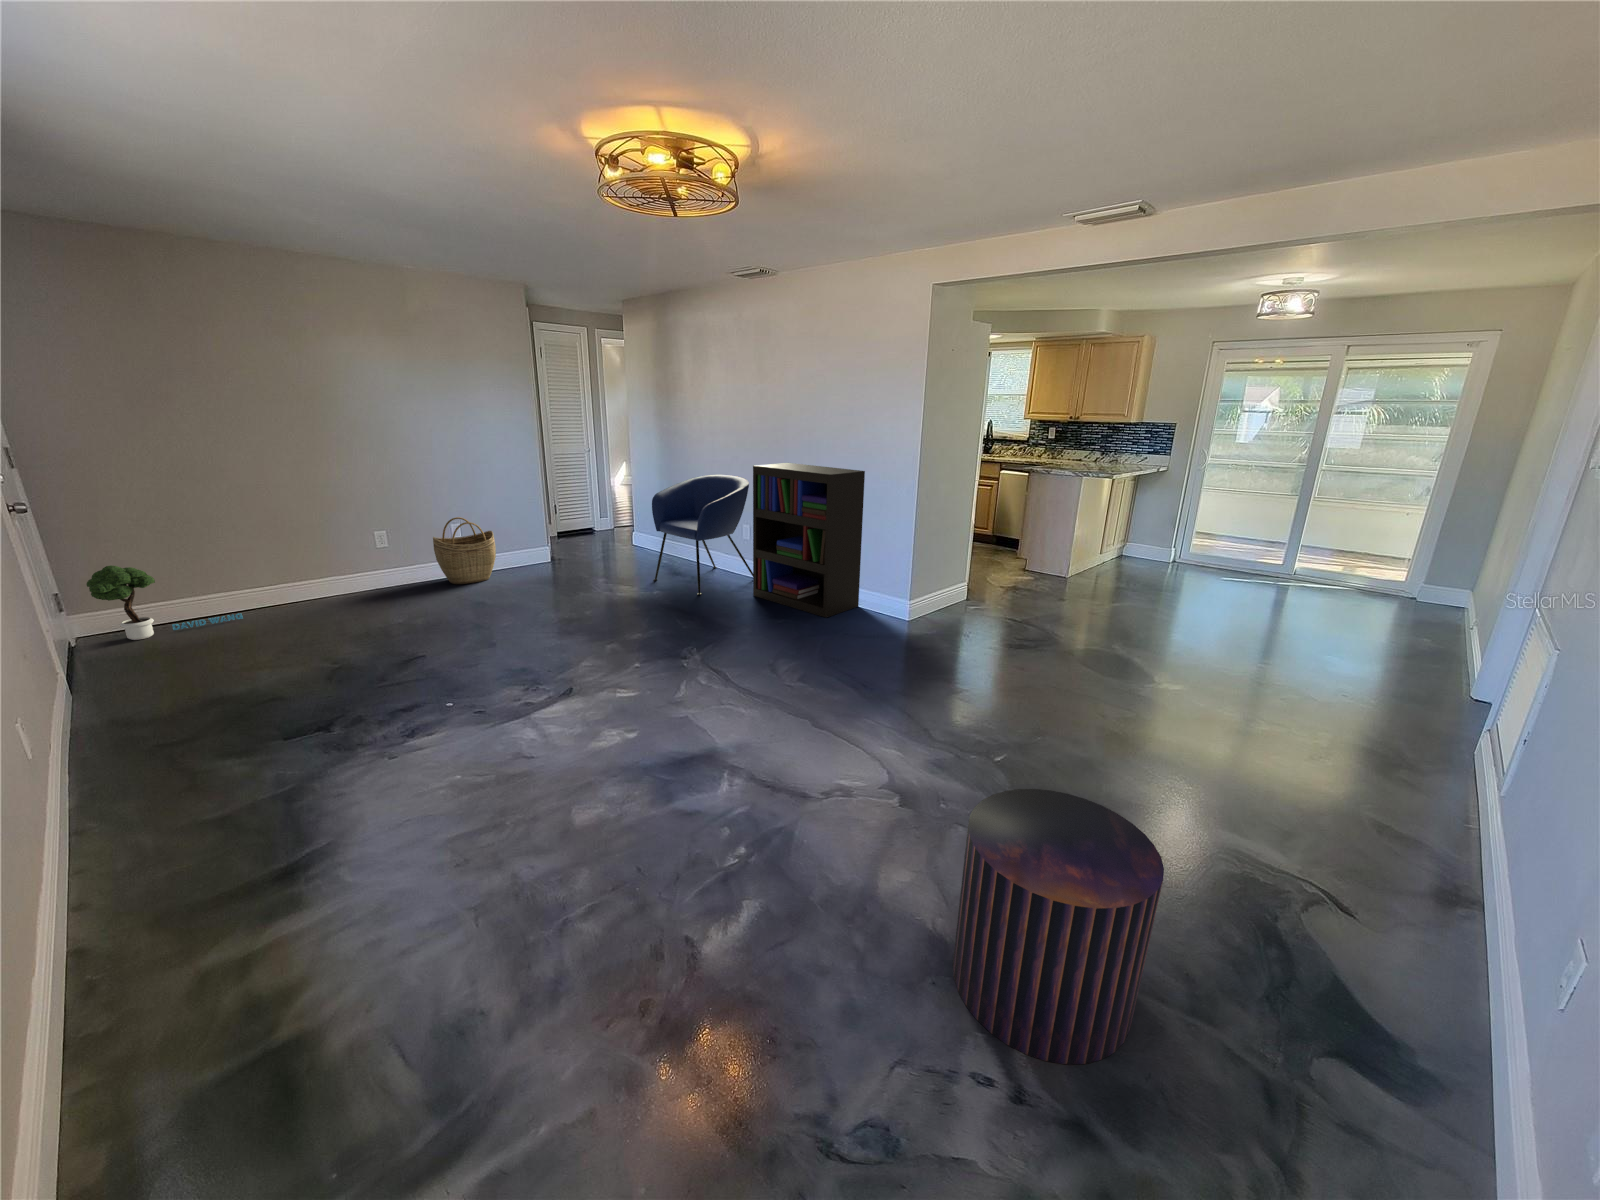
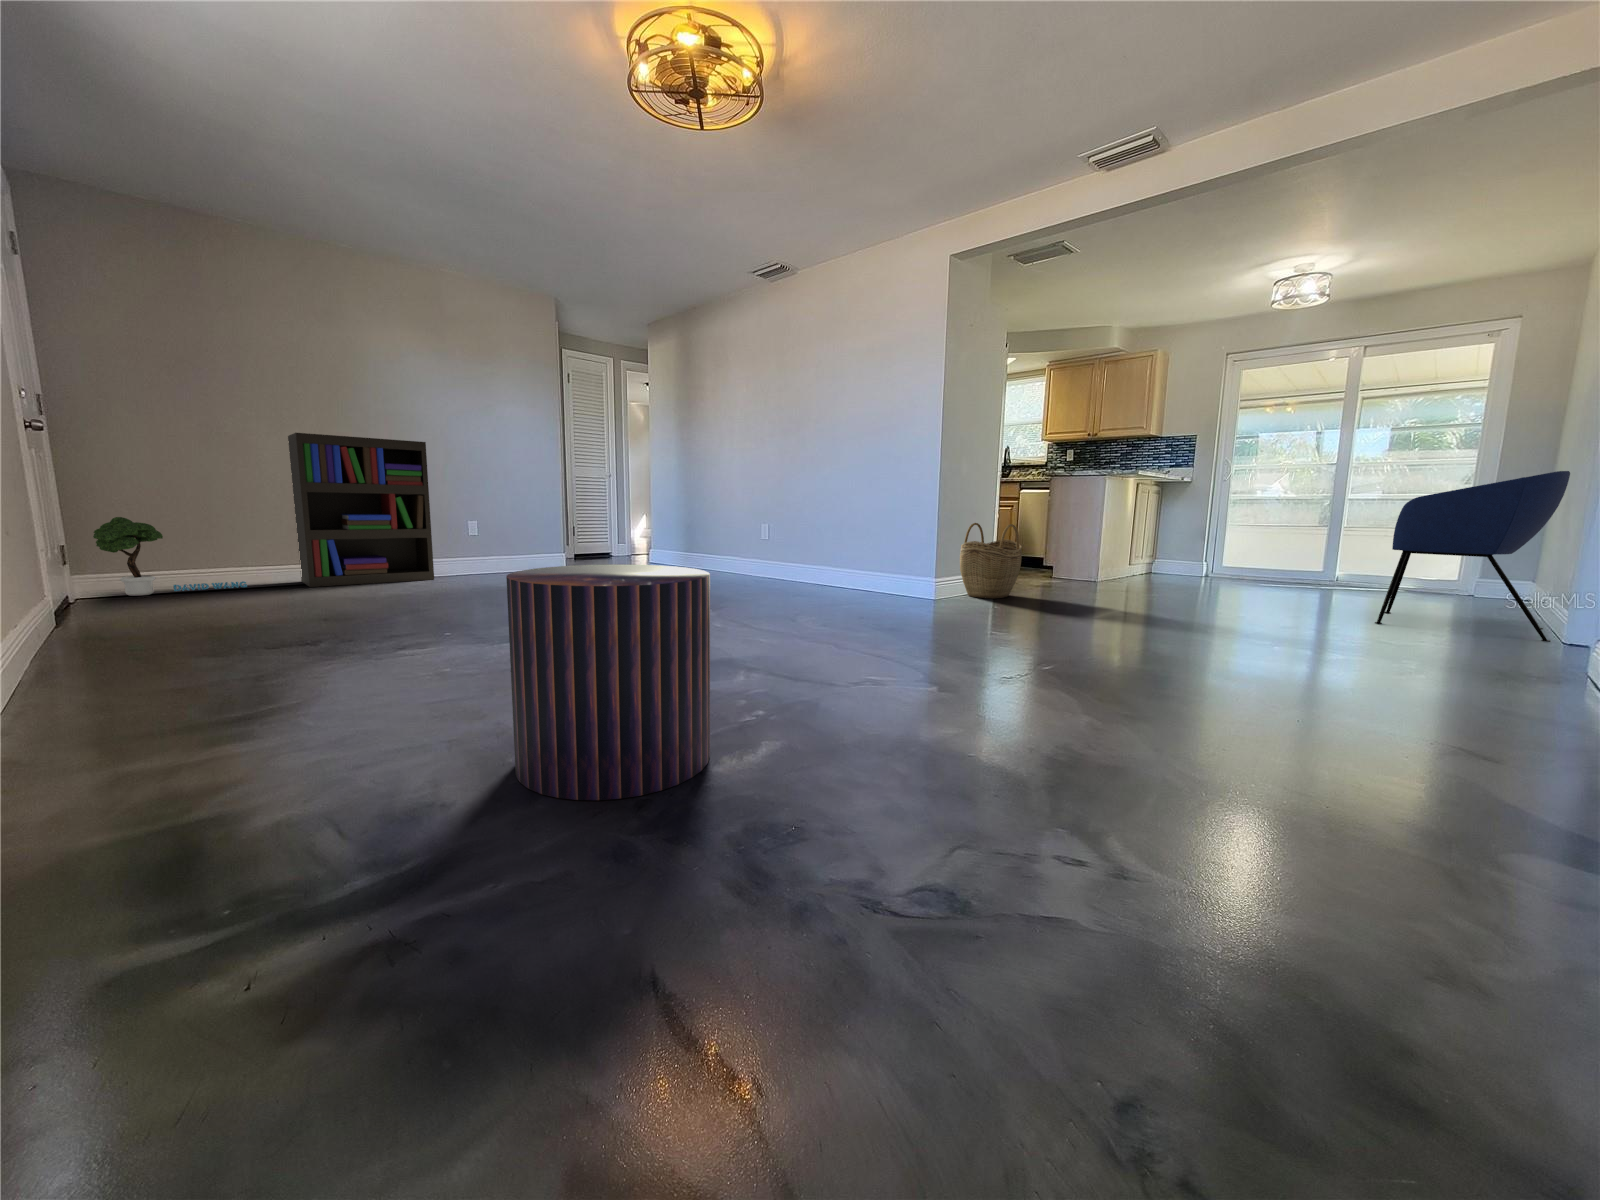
bookshelf: present [753,463,865,618] -> present [288,433,434,587]
armchair: present [652,475,753,595] -> present [1375,471,1570,642]
woven basket: present [433,517,496,584] -> present [960,523,1022,599]
pouf: present [953,789,1164,1064] -> present [506,564,710,800]

